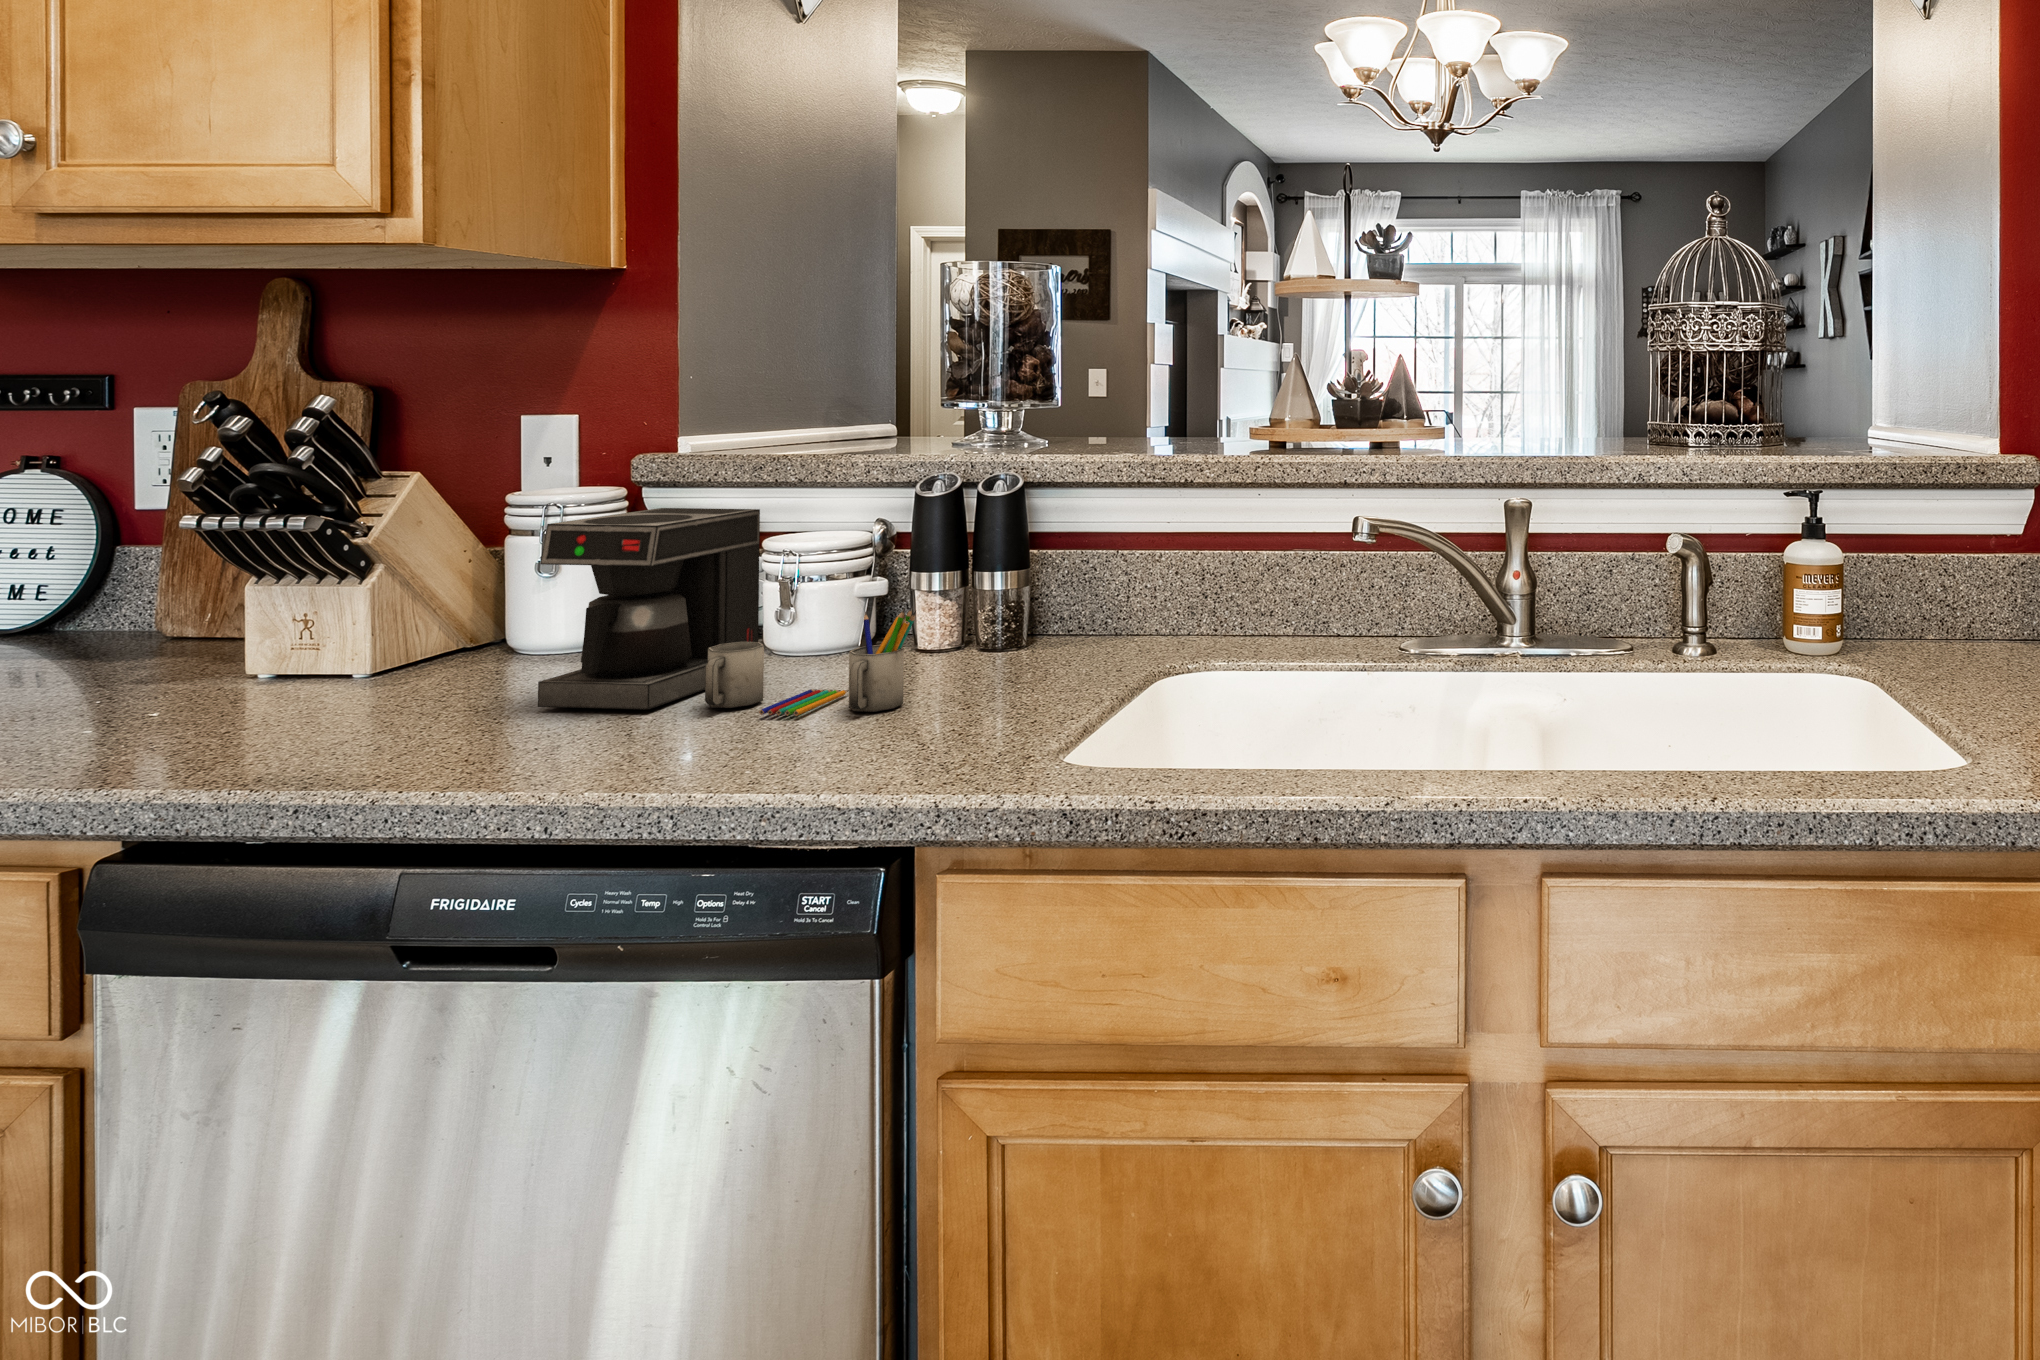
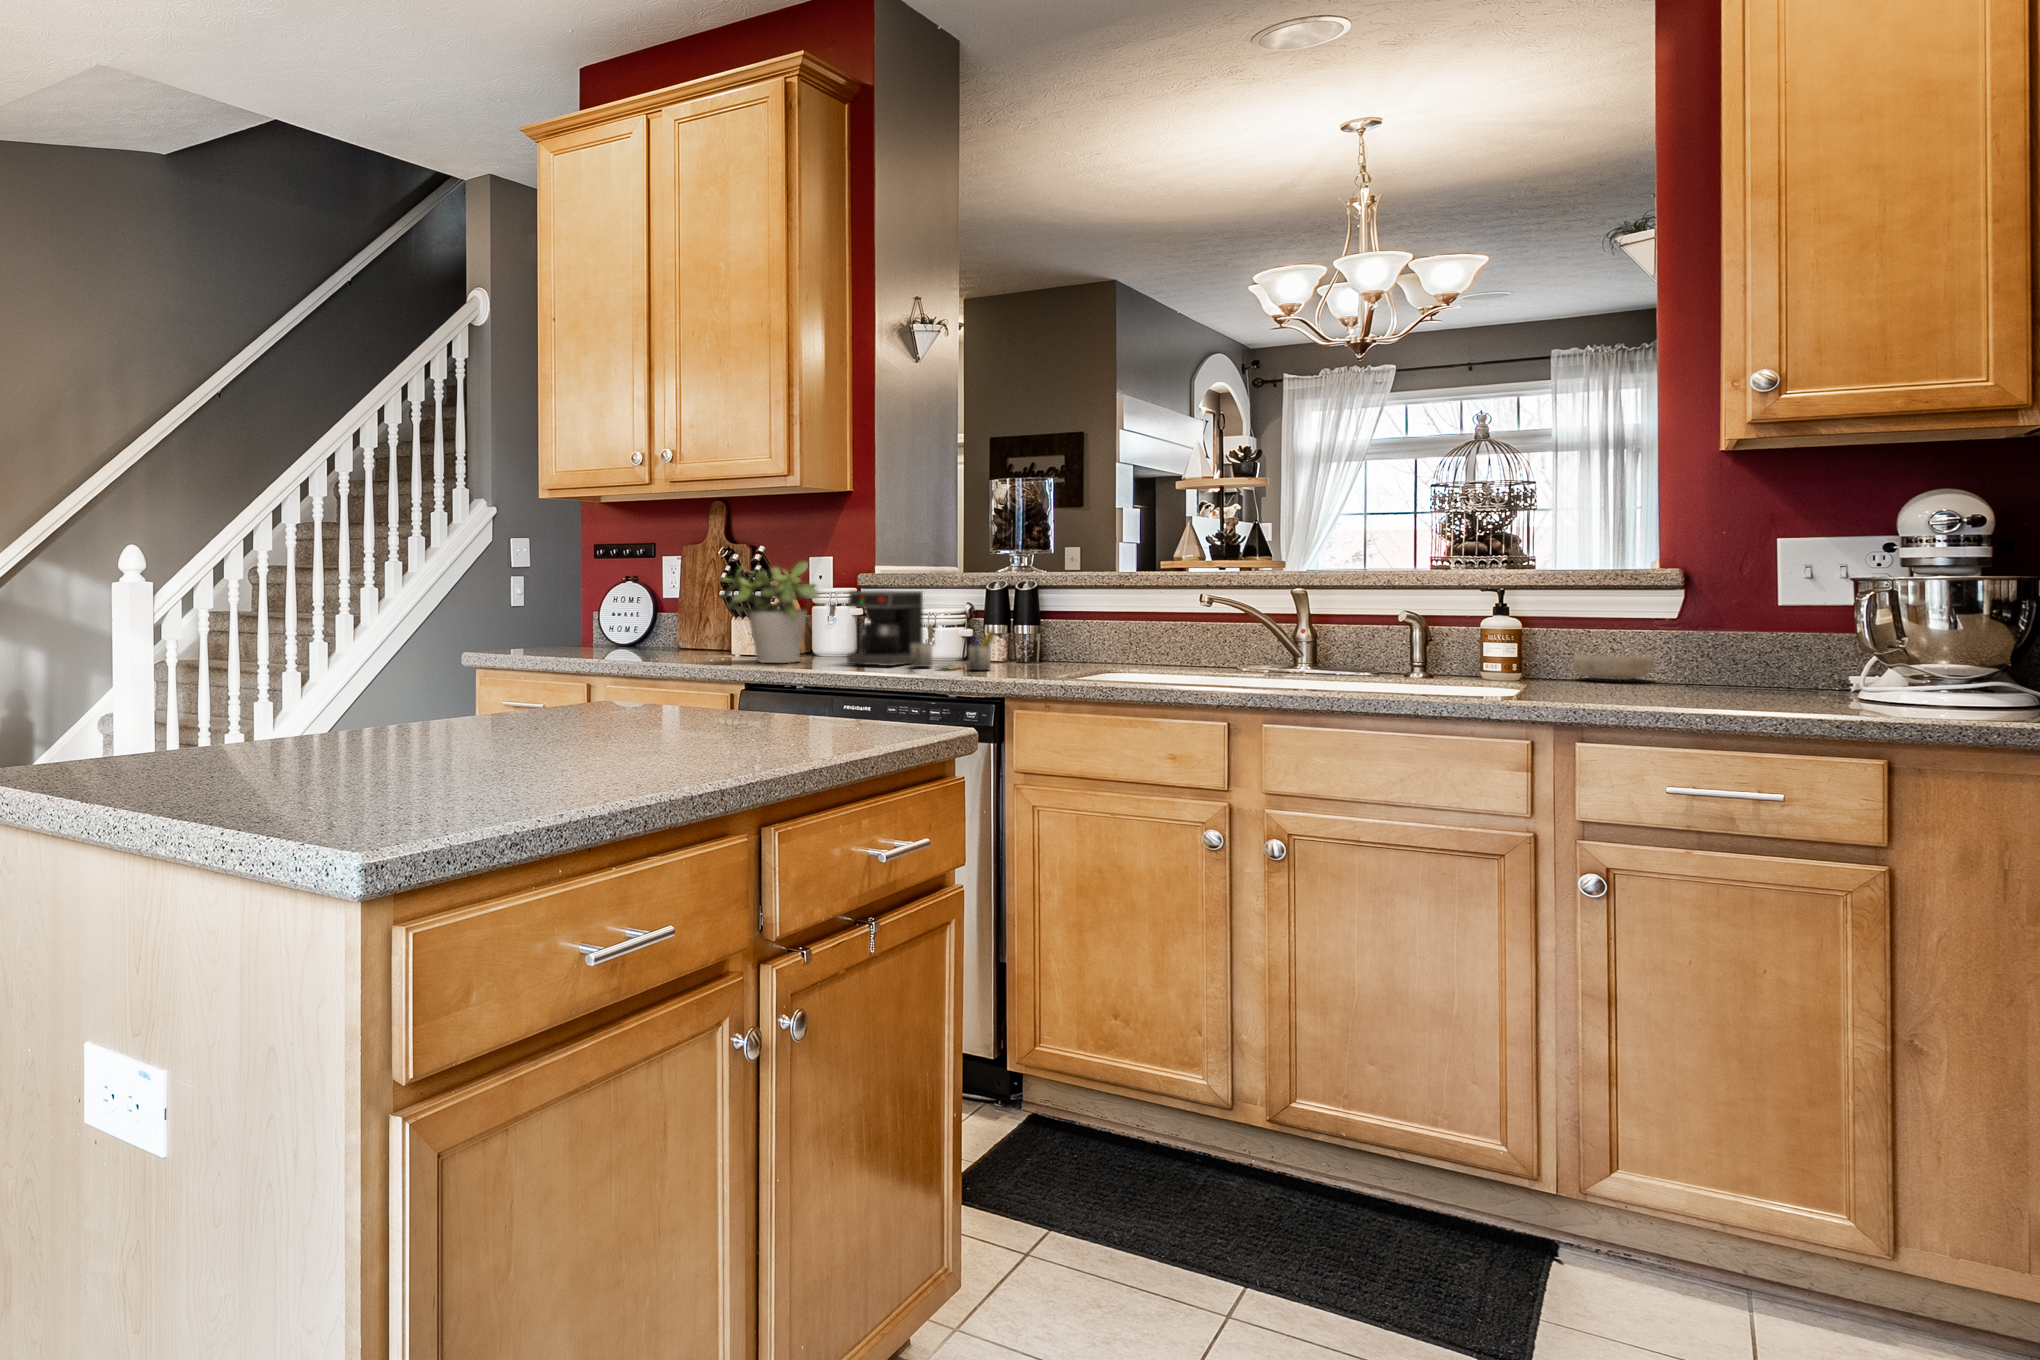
potted plant: none [140,446,472,718] -> present [720,561,819,663]
bowl: none [1898,591,2012,643] -> present [1573,653,1656,680]

